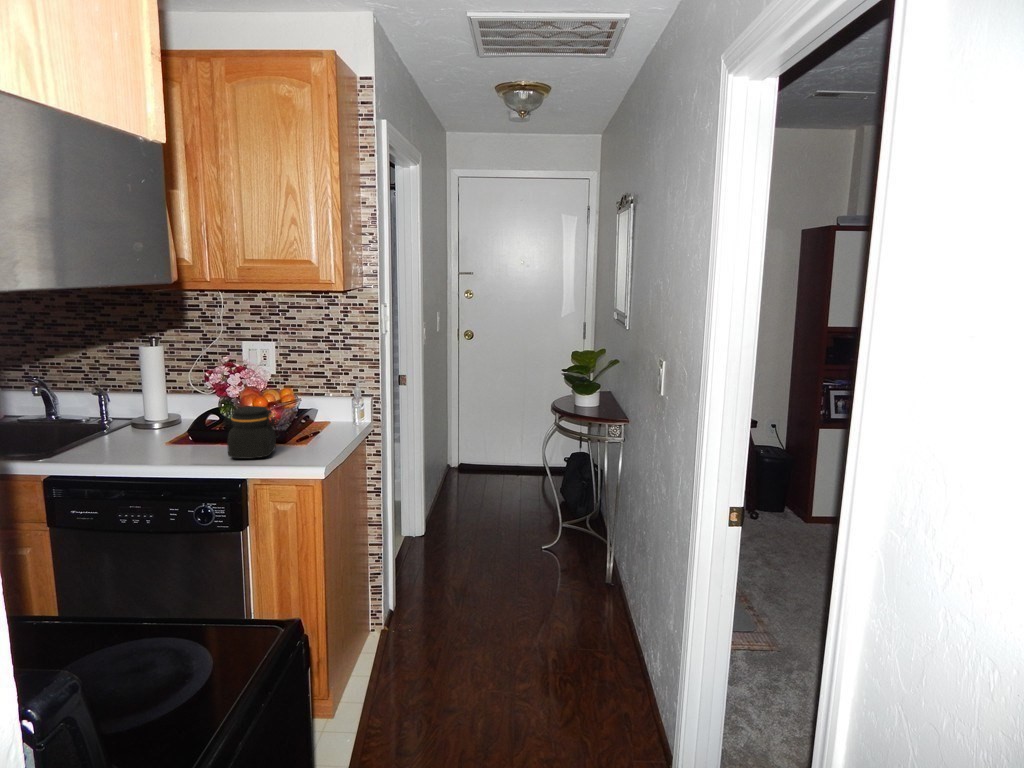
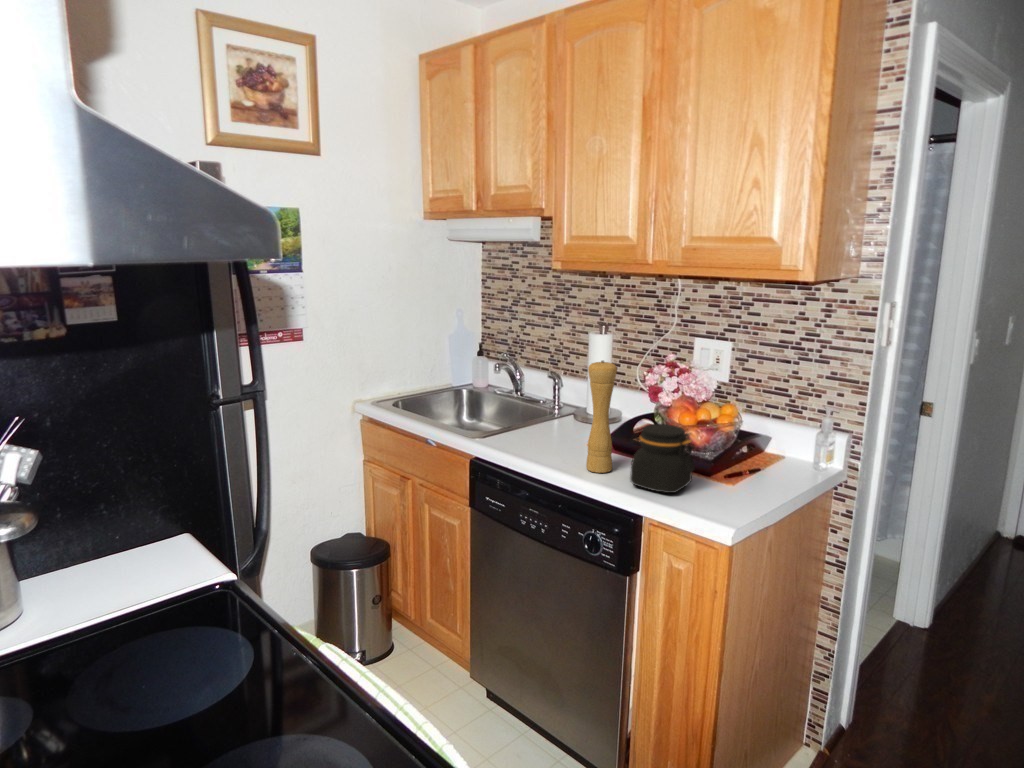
pepper mill: none [173,362,204,458] -> present [586,360,617,473]

